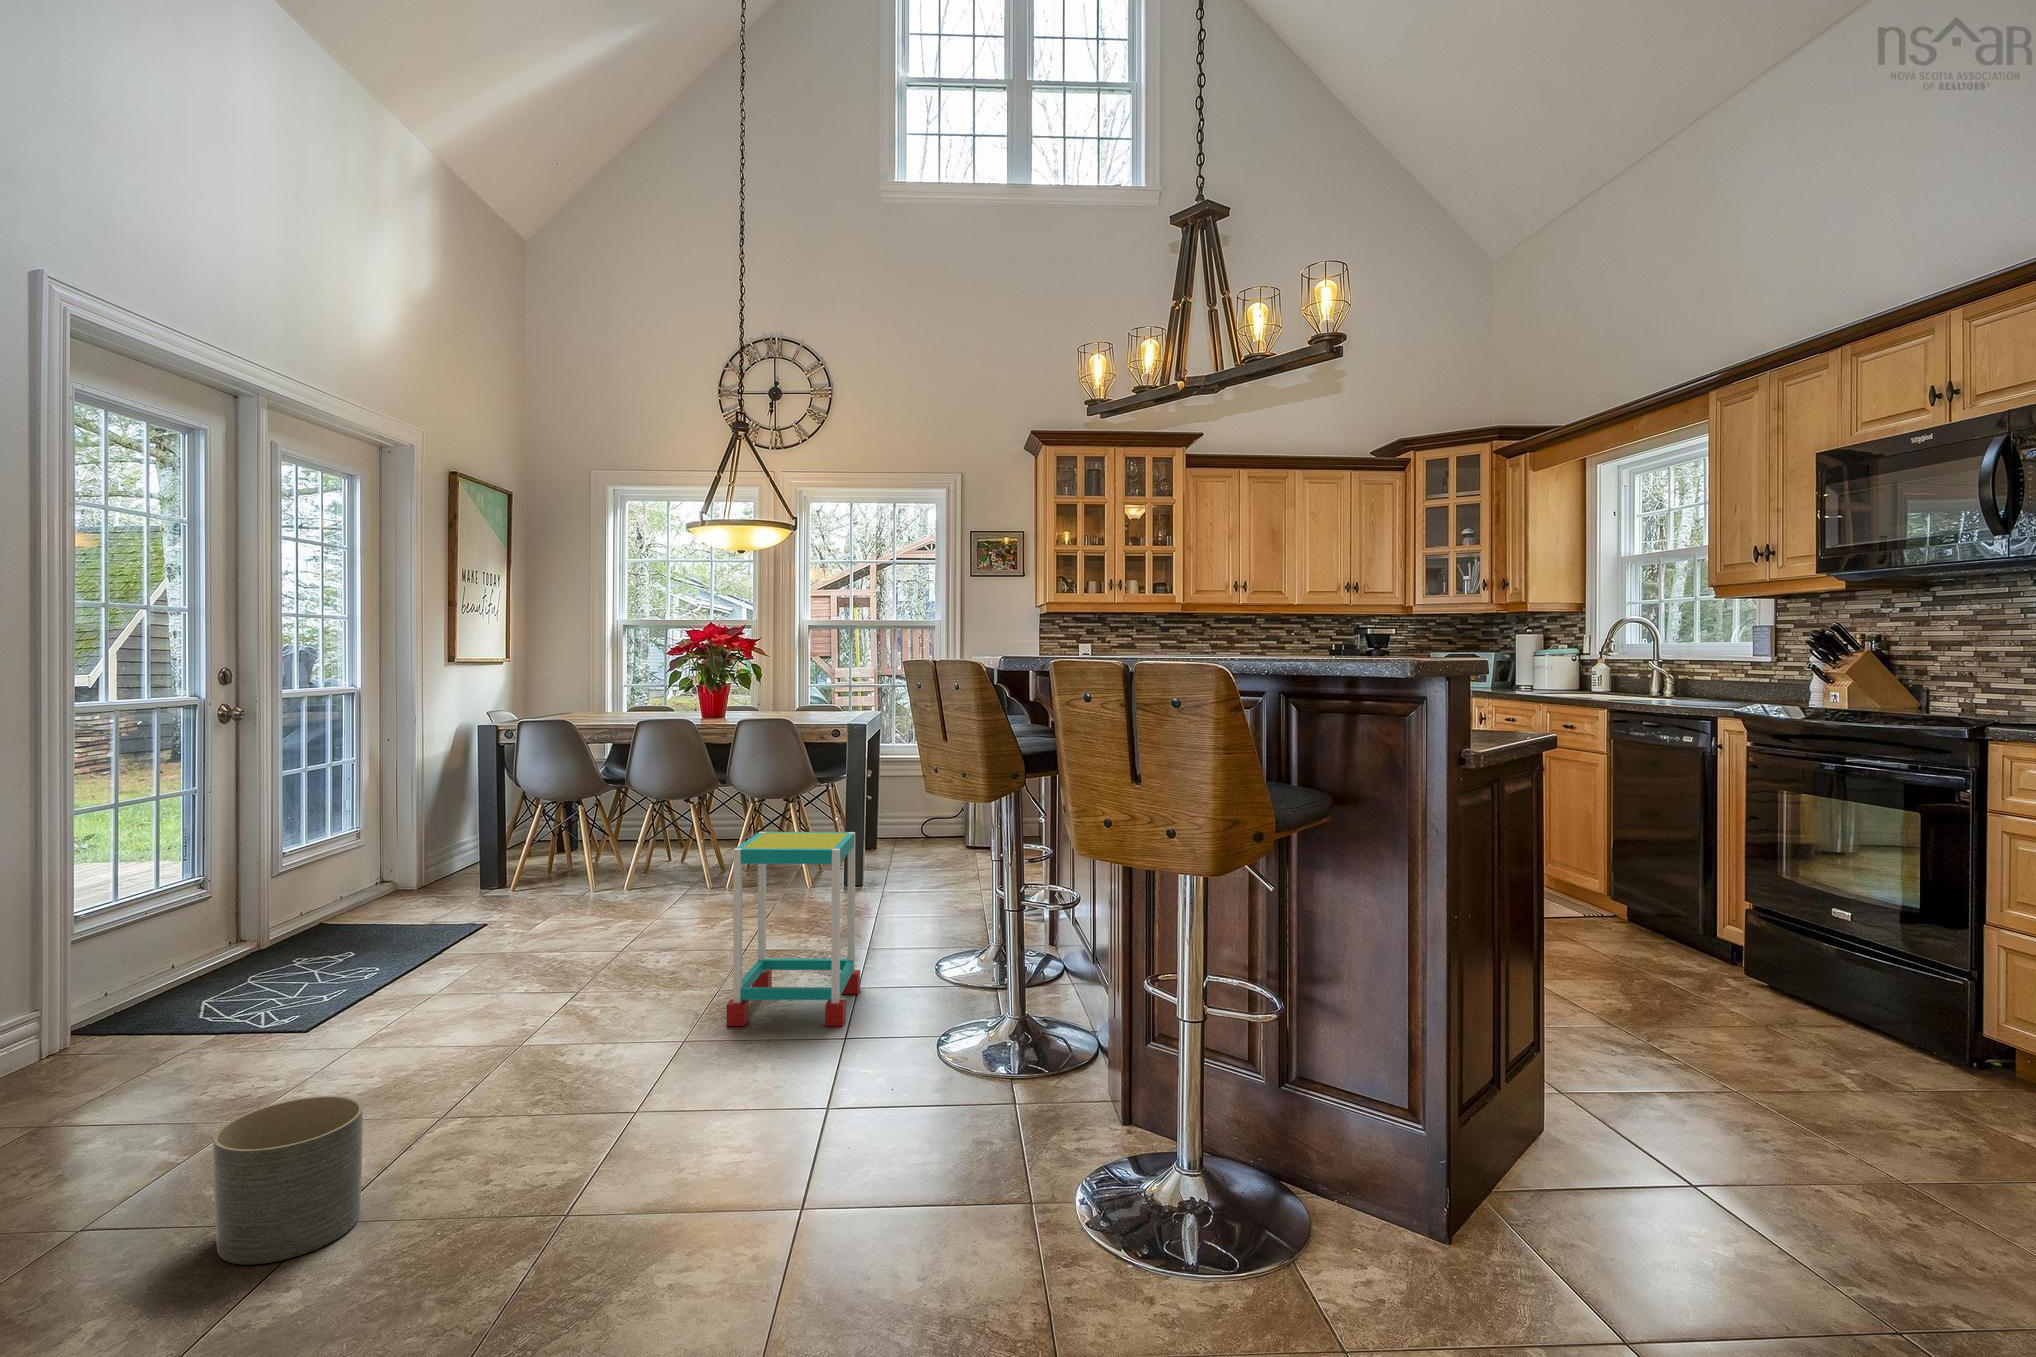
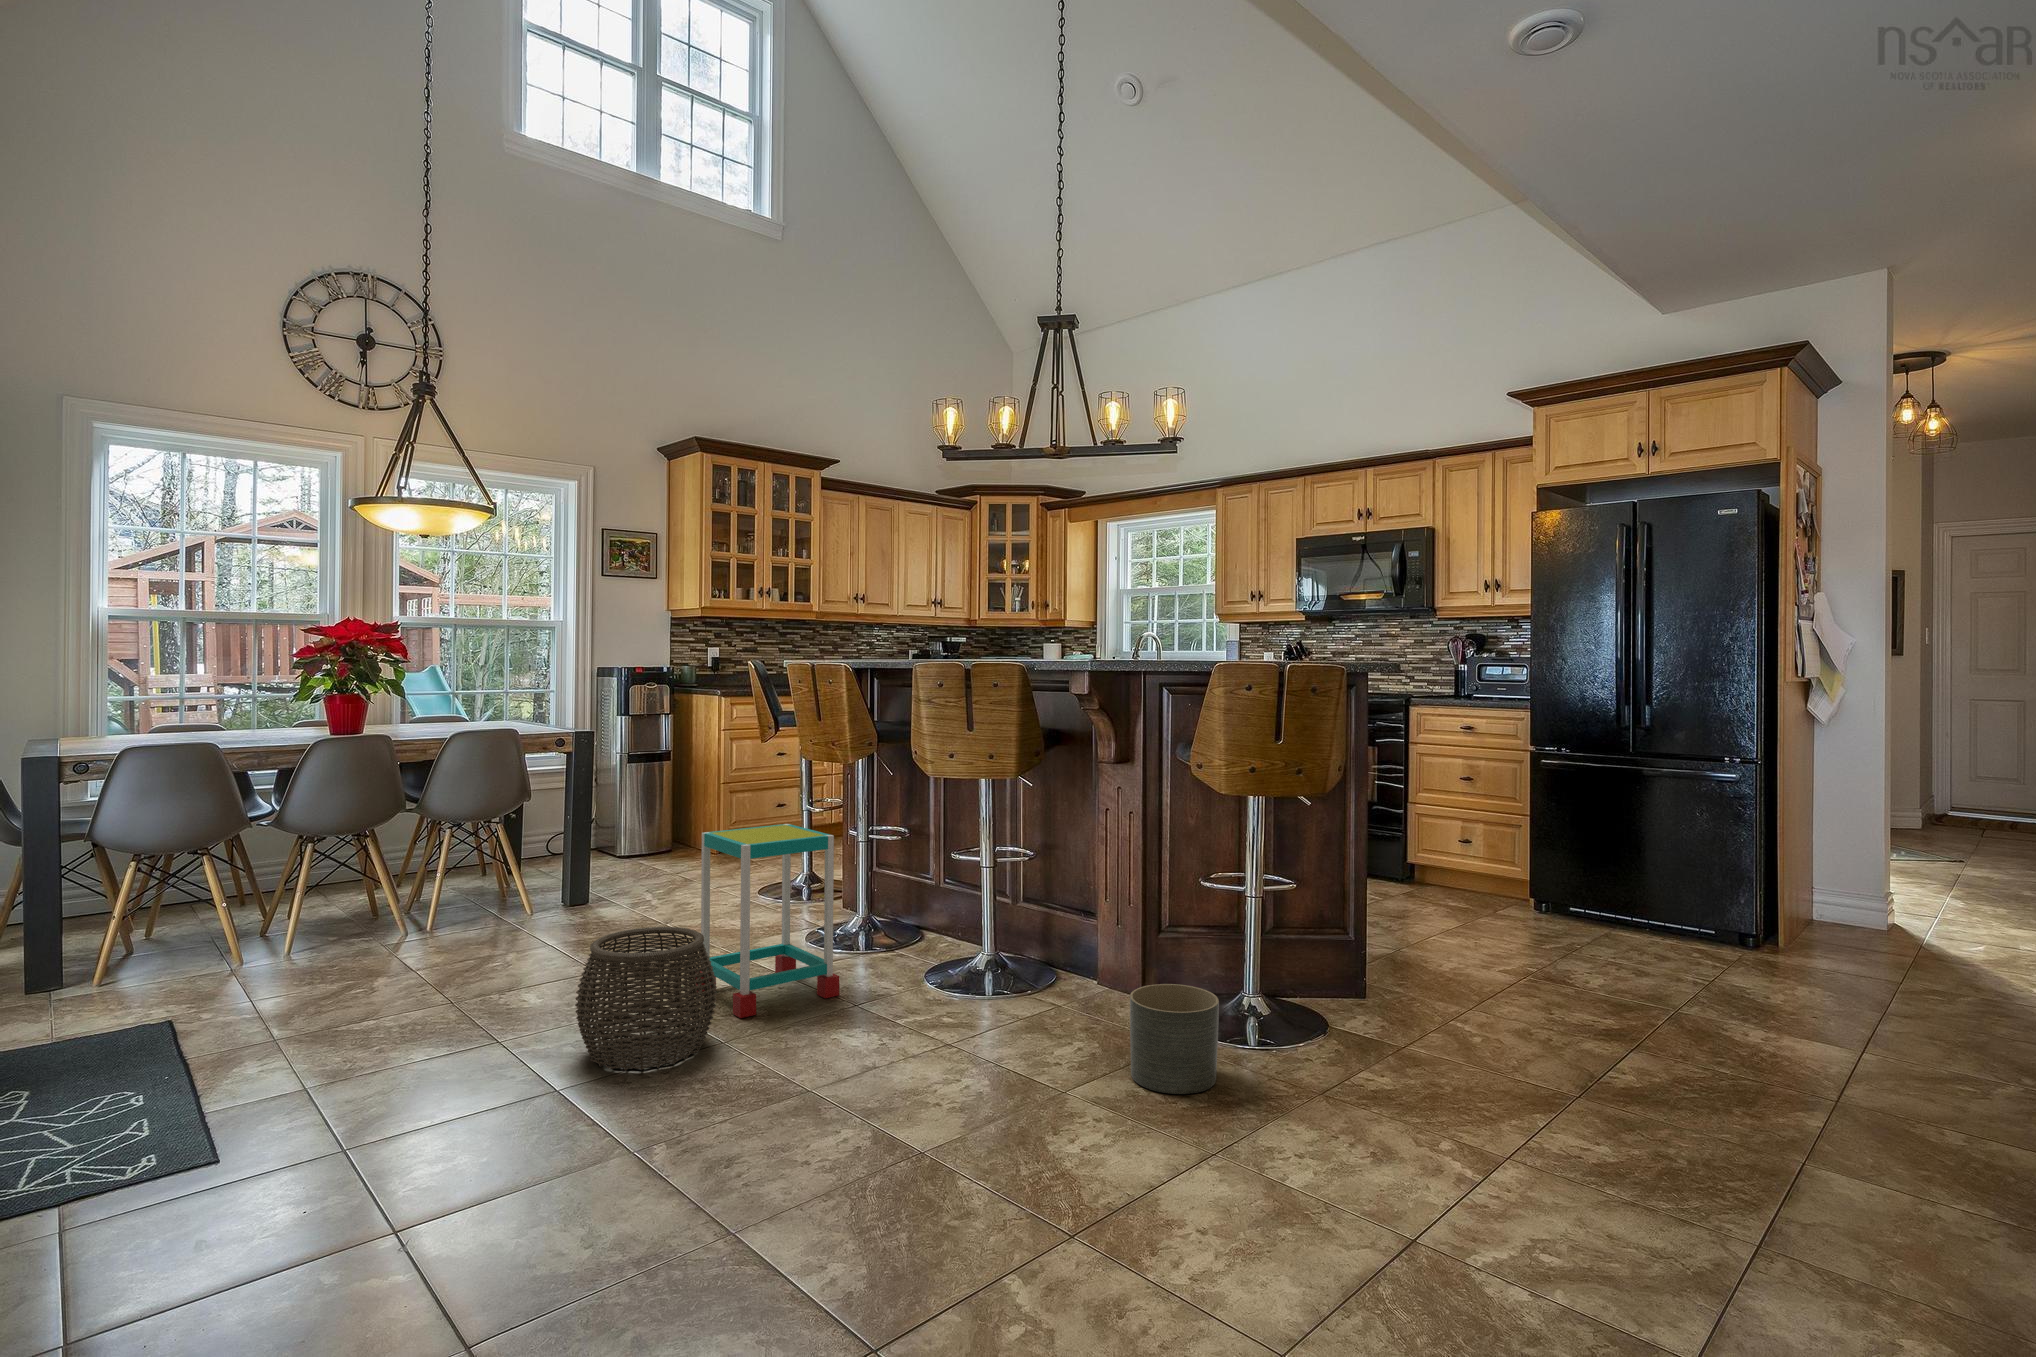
woven basket: none [539,916,676,1054] -> present [575,927,717,1071]
planter: present [213,1096,363,1264] -> present [1130,984,1219,1094]

